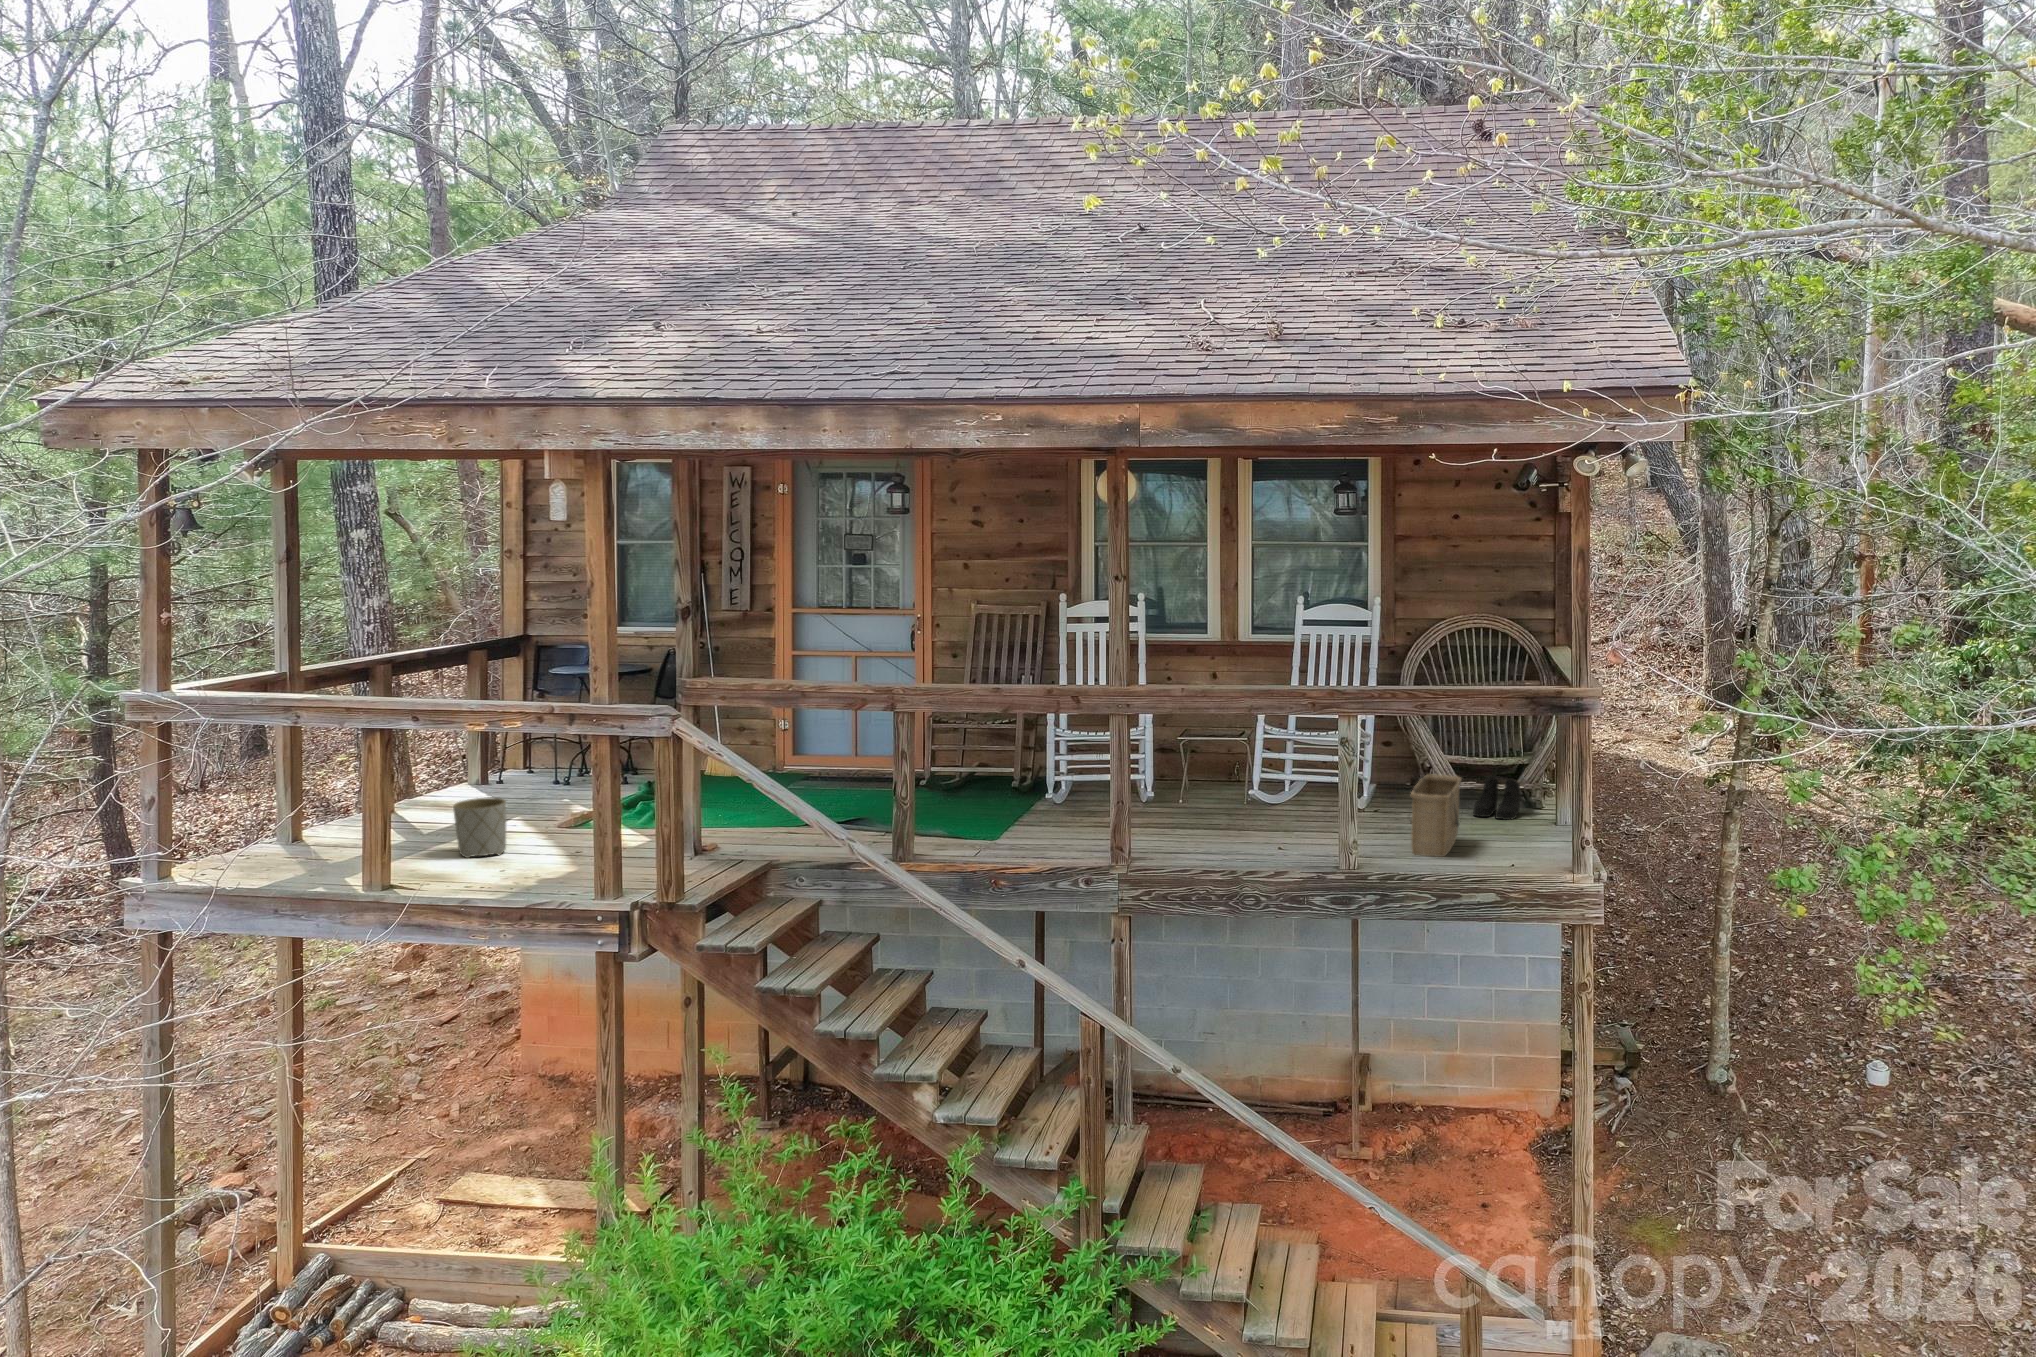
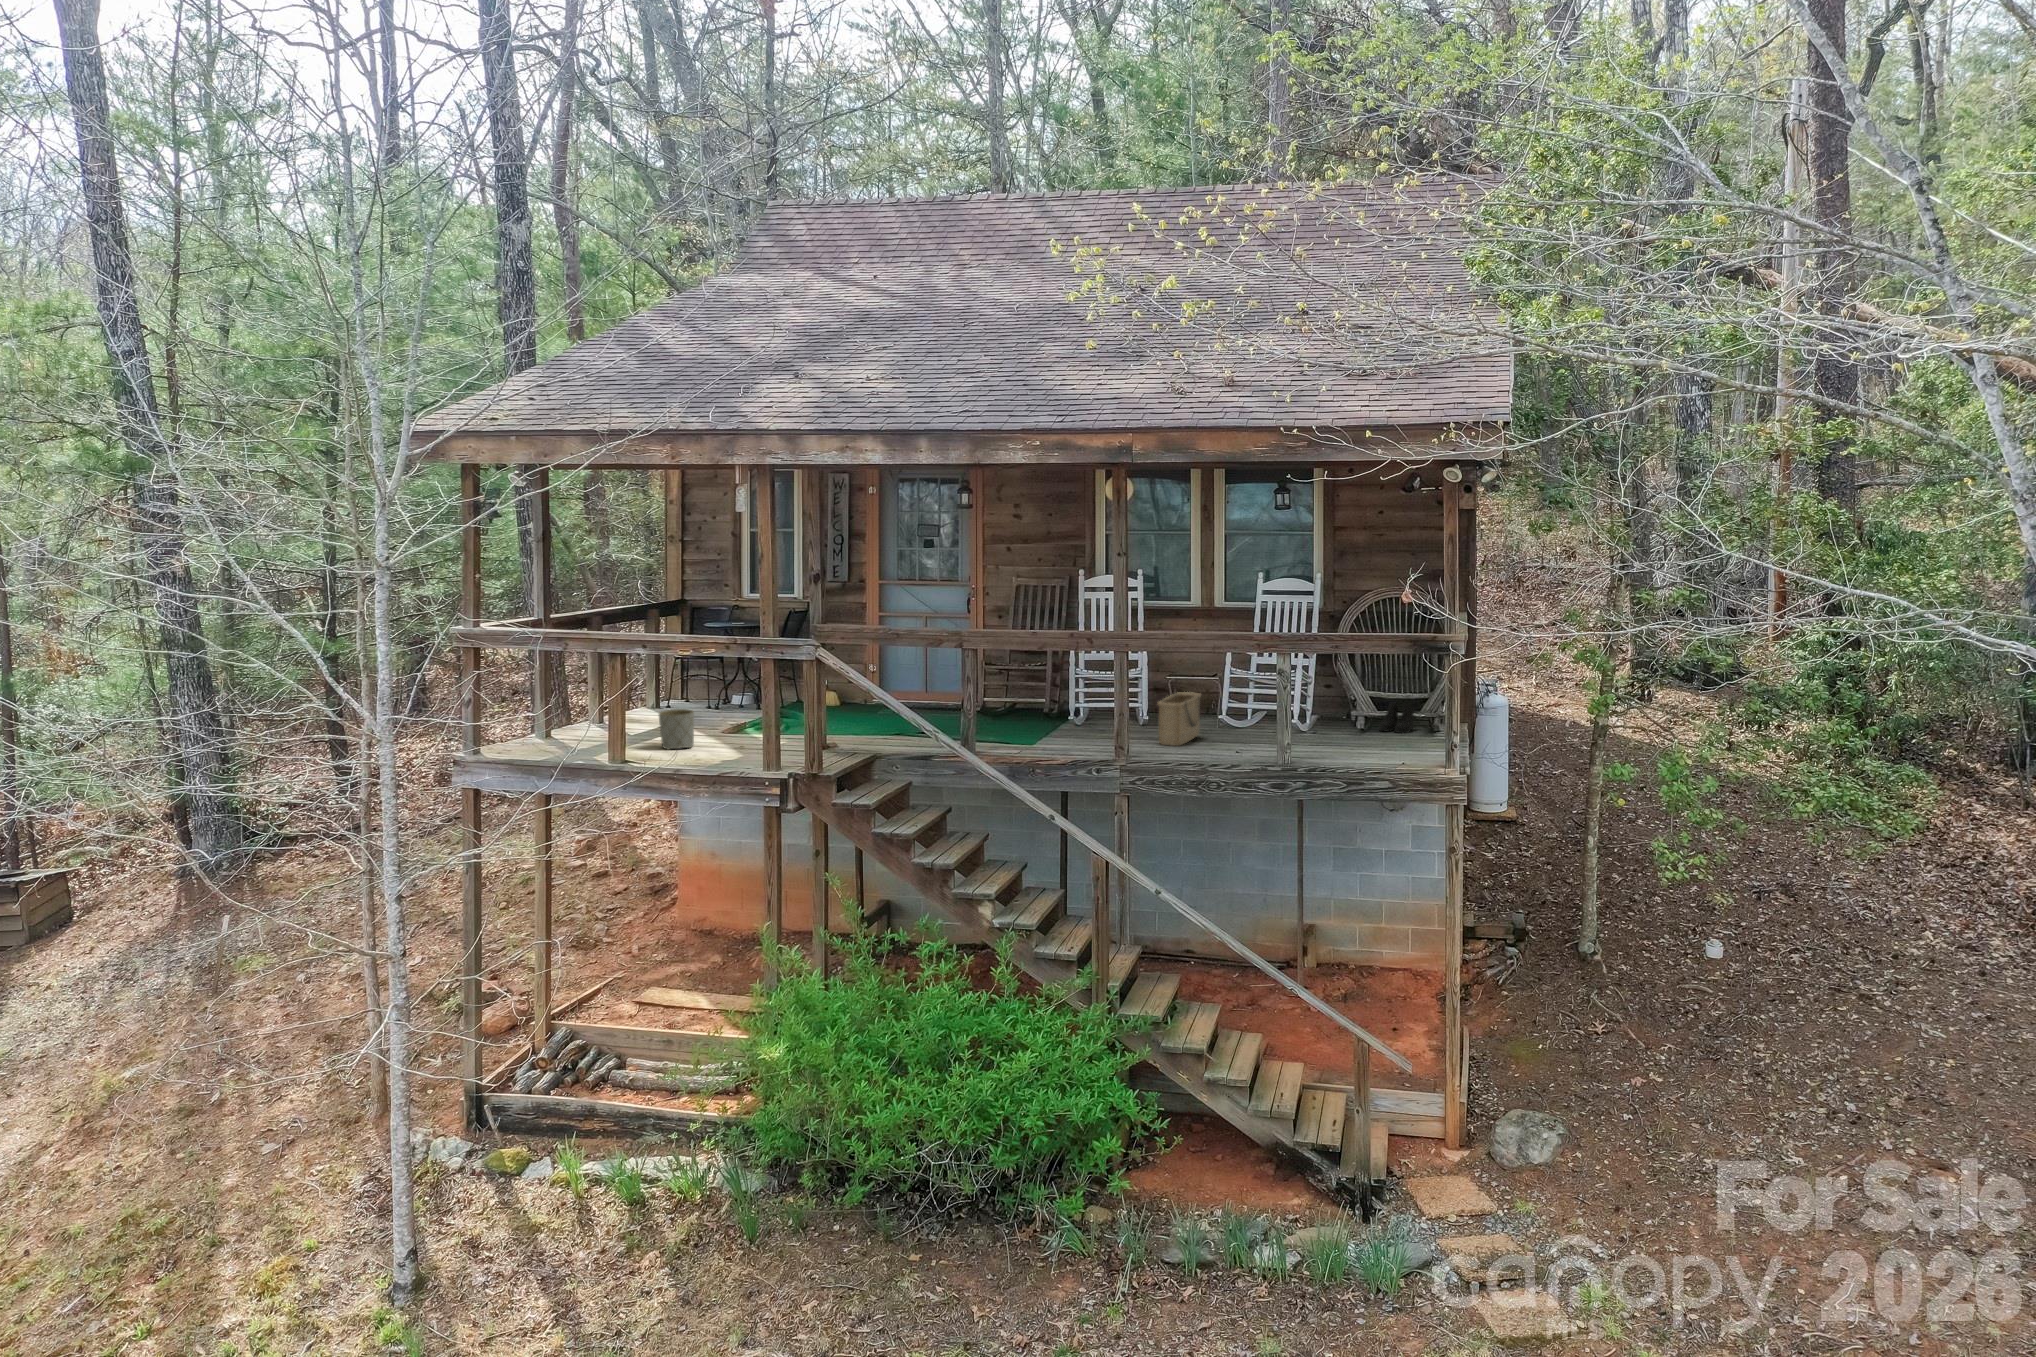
basket: present [1410,774,1461,857] -> present [1158,692,1201,746]

